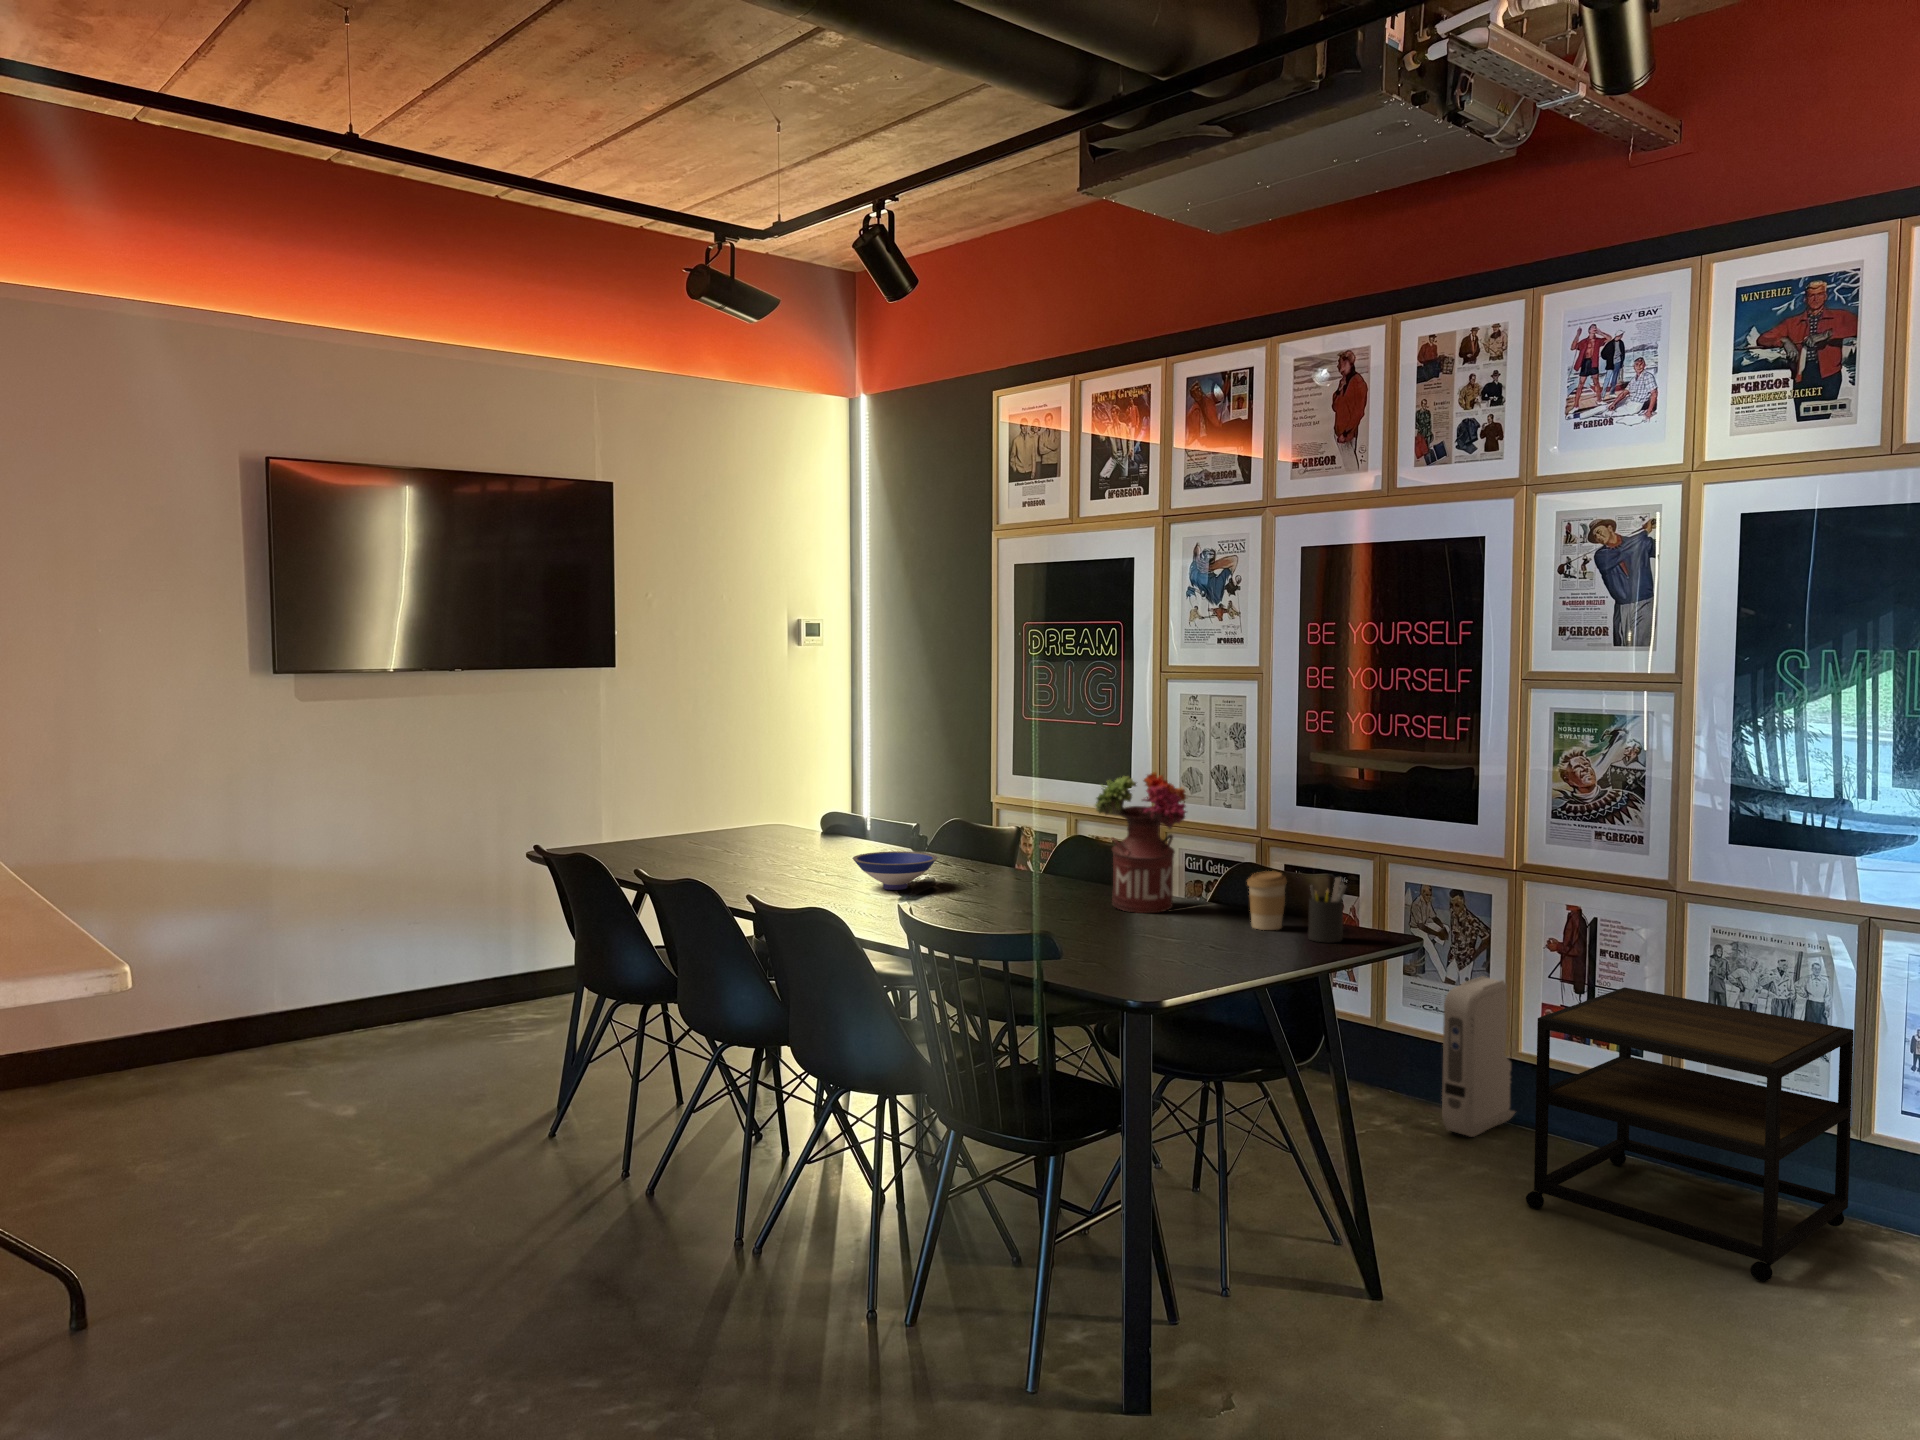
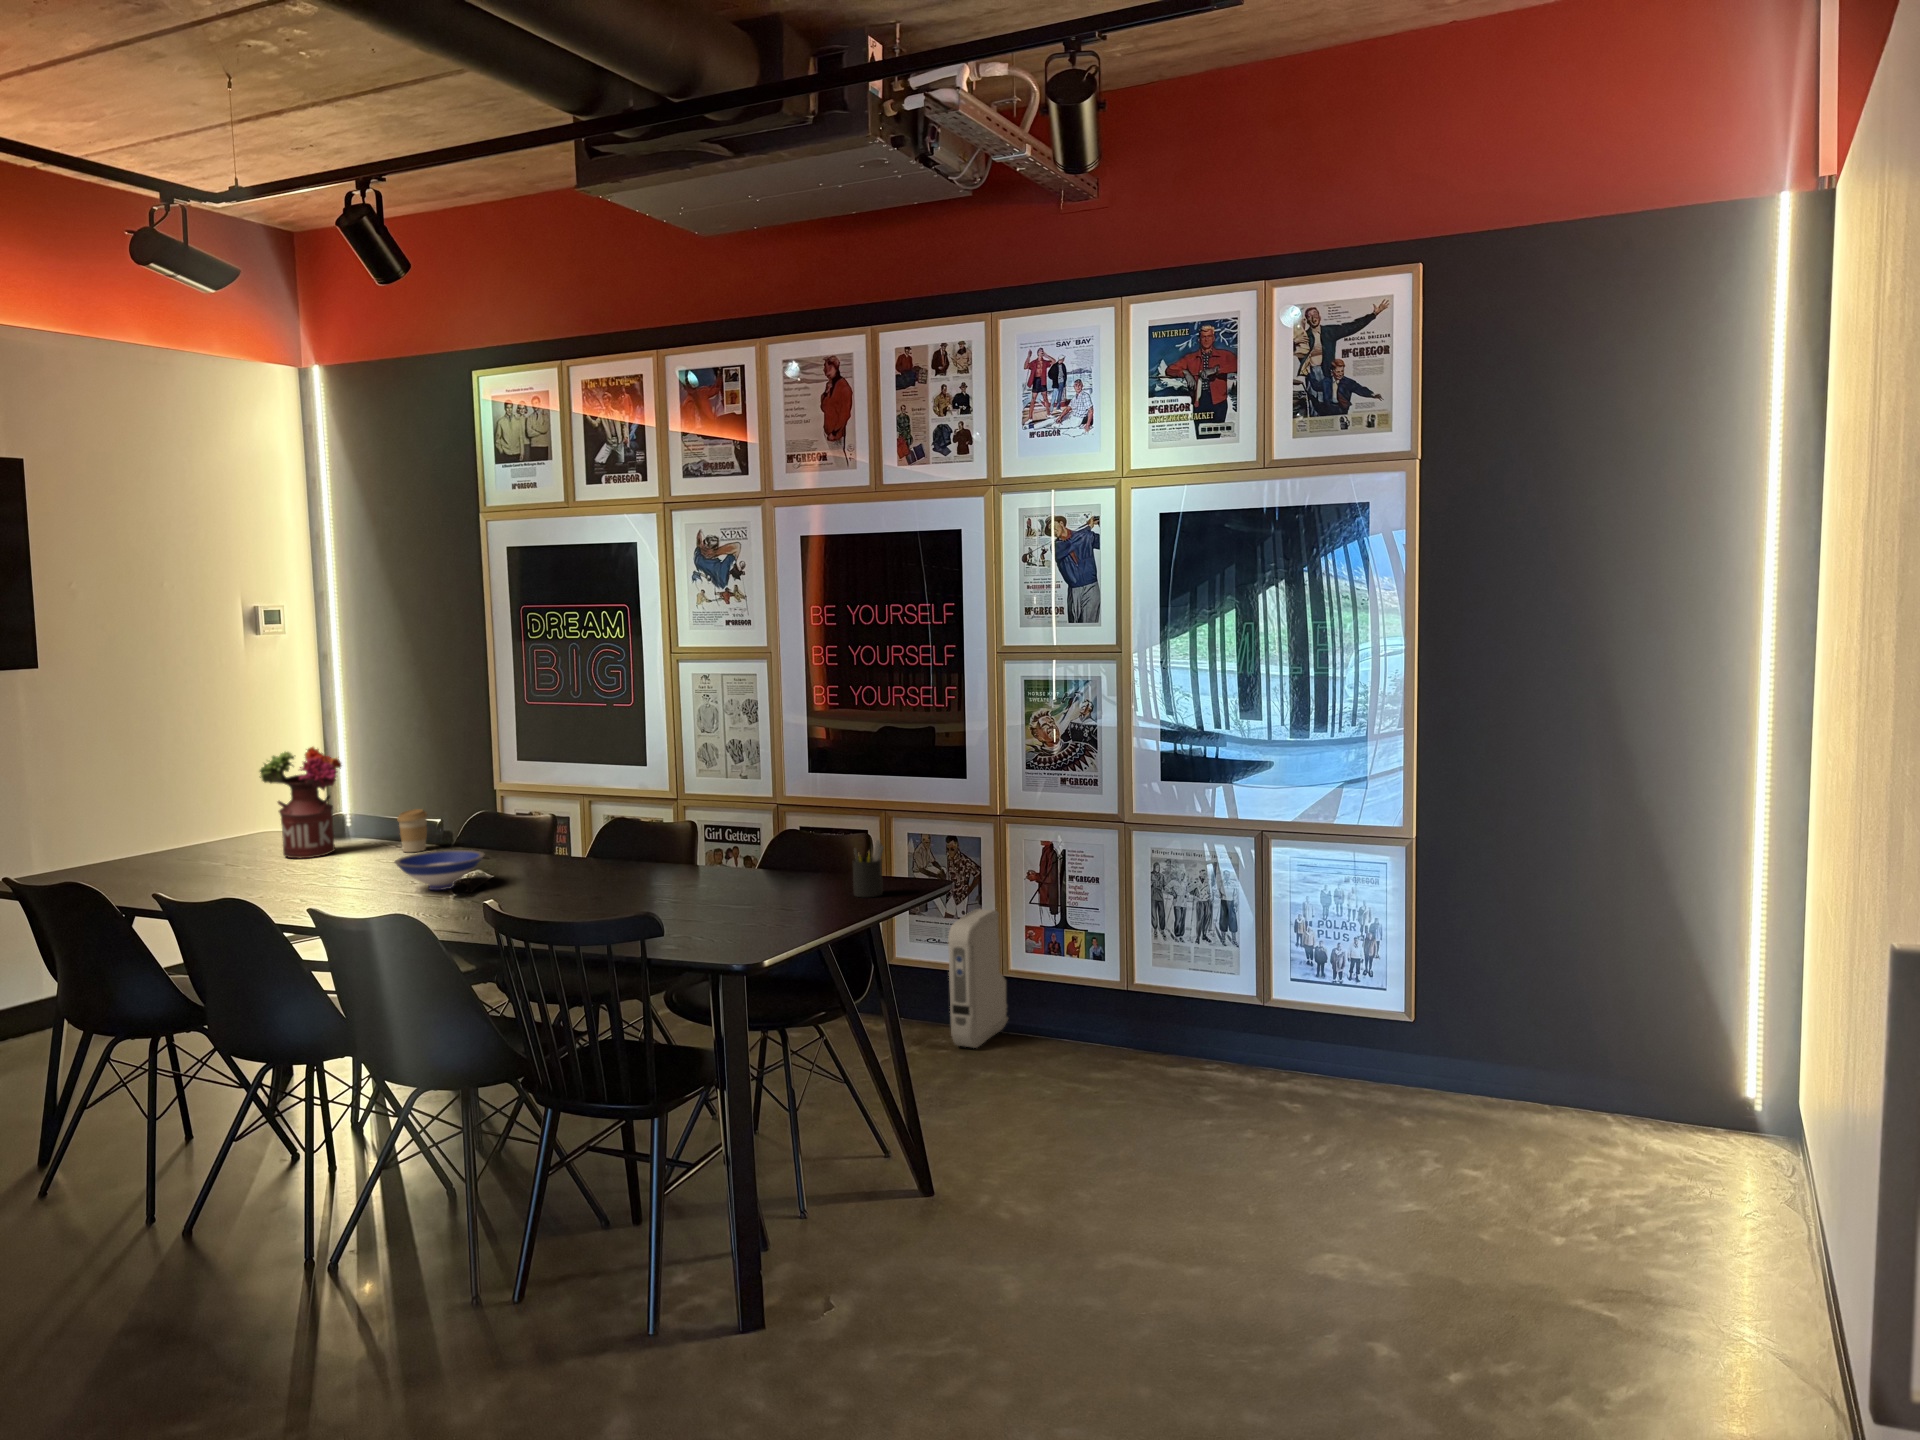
flower arrangement: present [1095,772,1186,913] -> present [260,747,341,858]
coffee cup: present [1247,871,1287,930] -> present [397,809,427,852]
side table: present [1526,987,1854,1282] -> none [1028,906,1257,1125]

